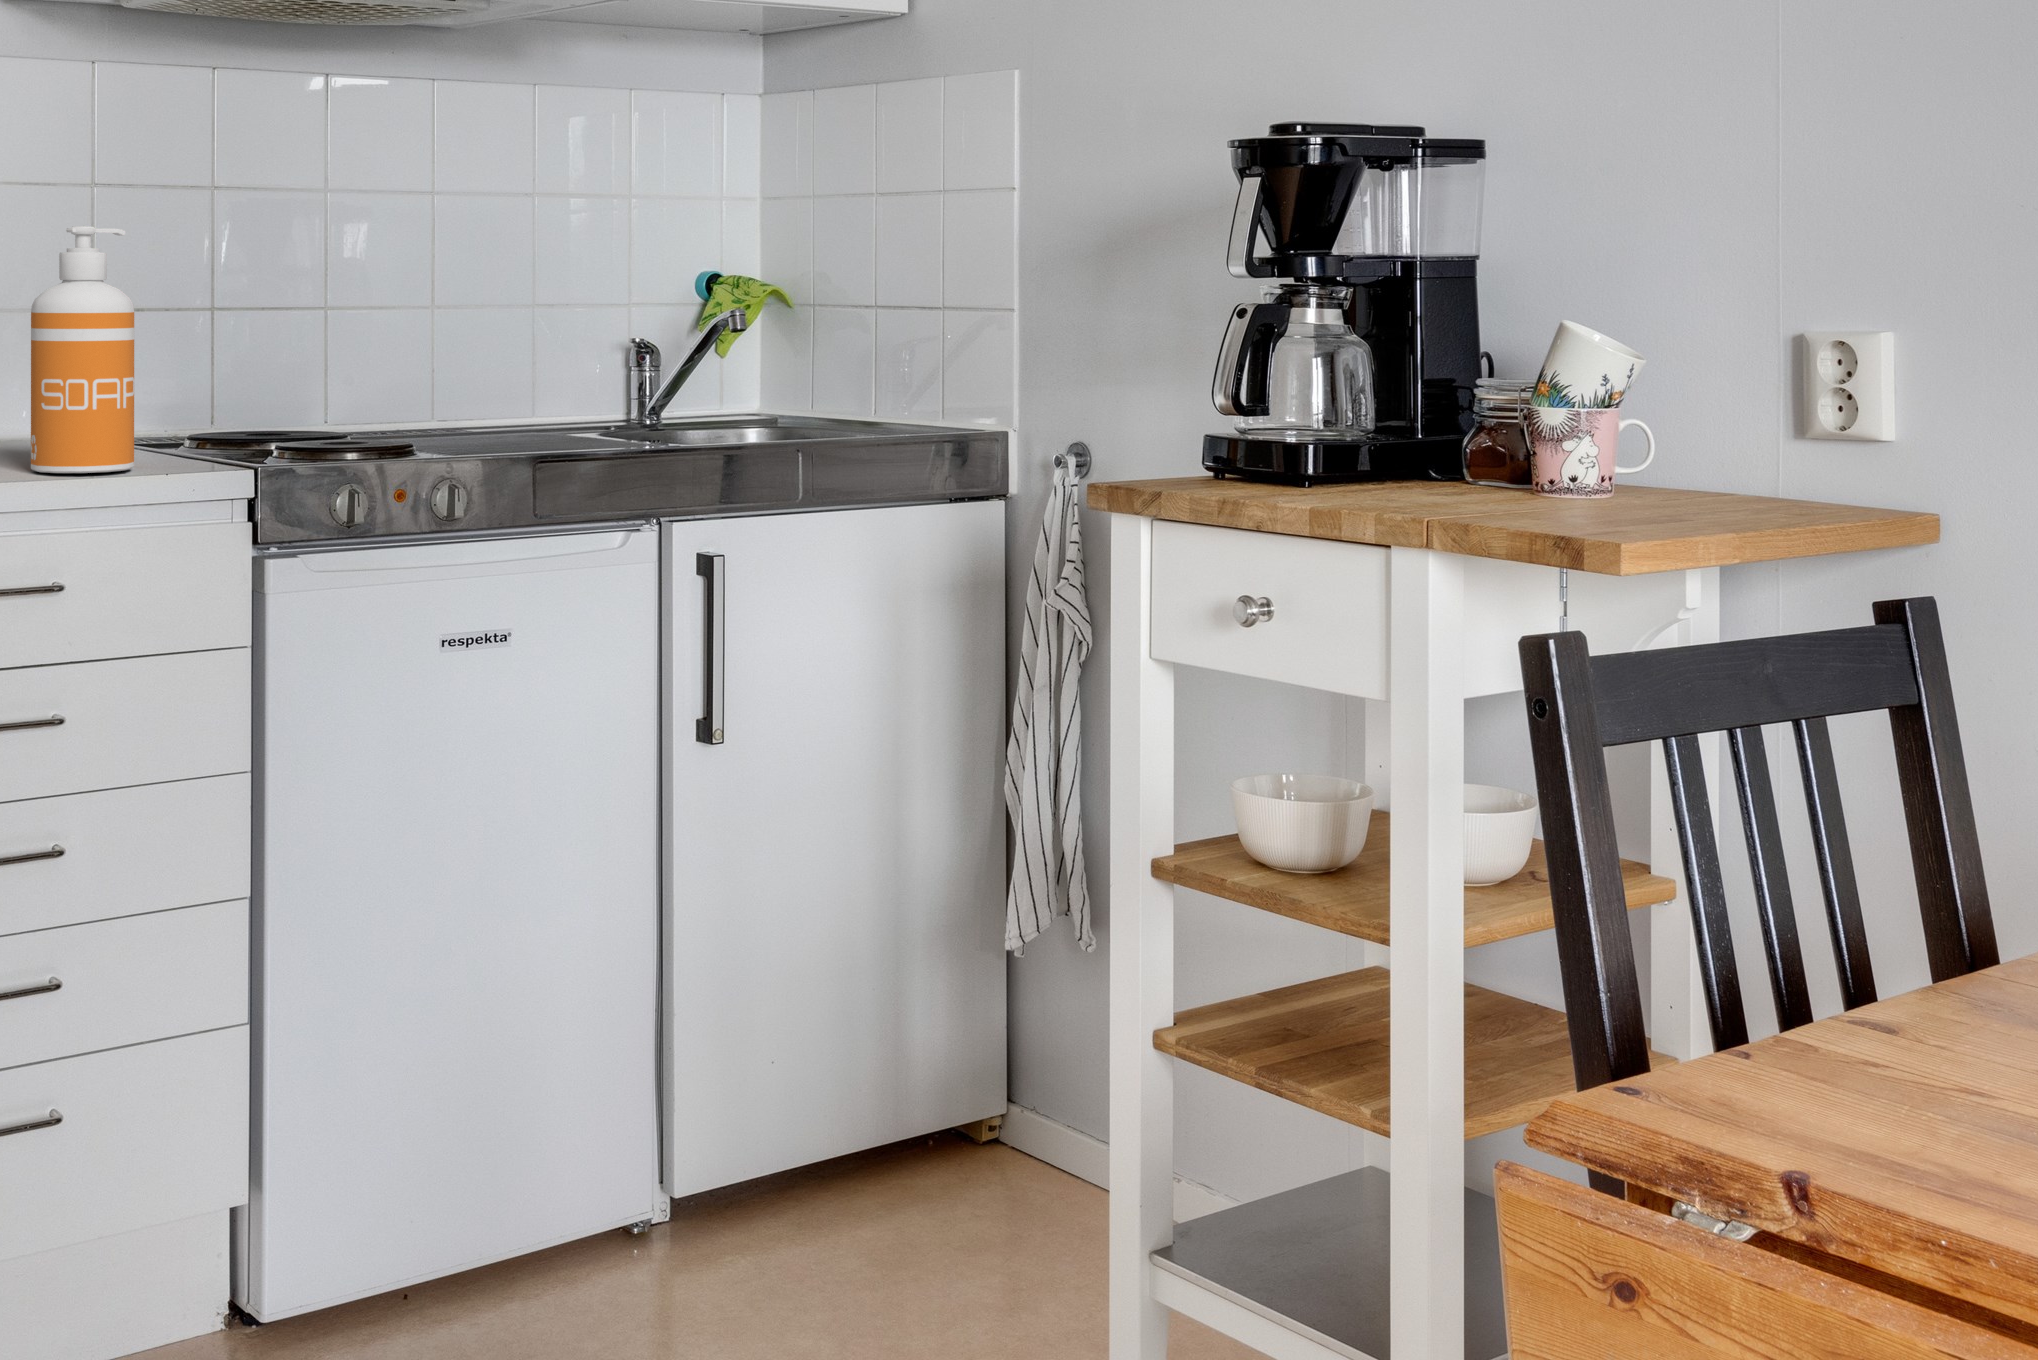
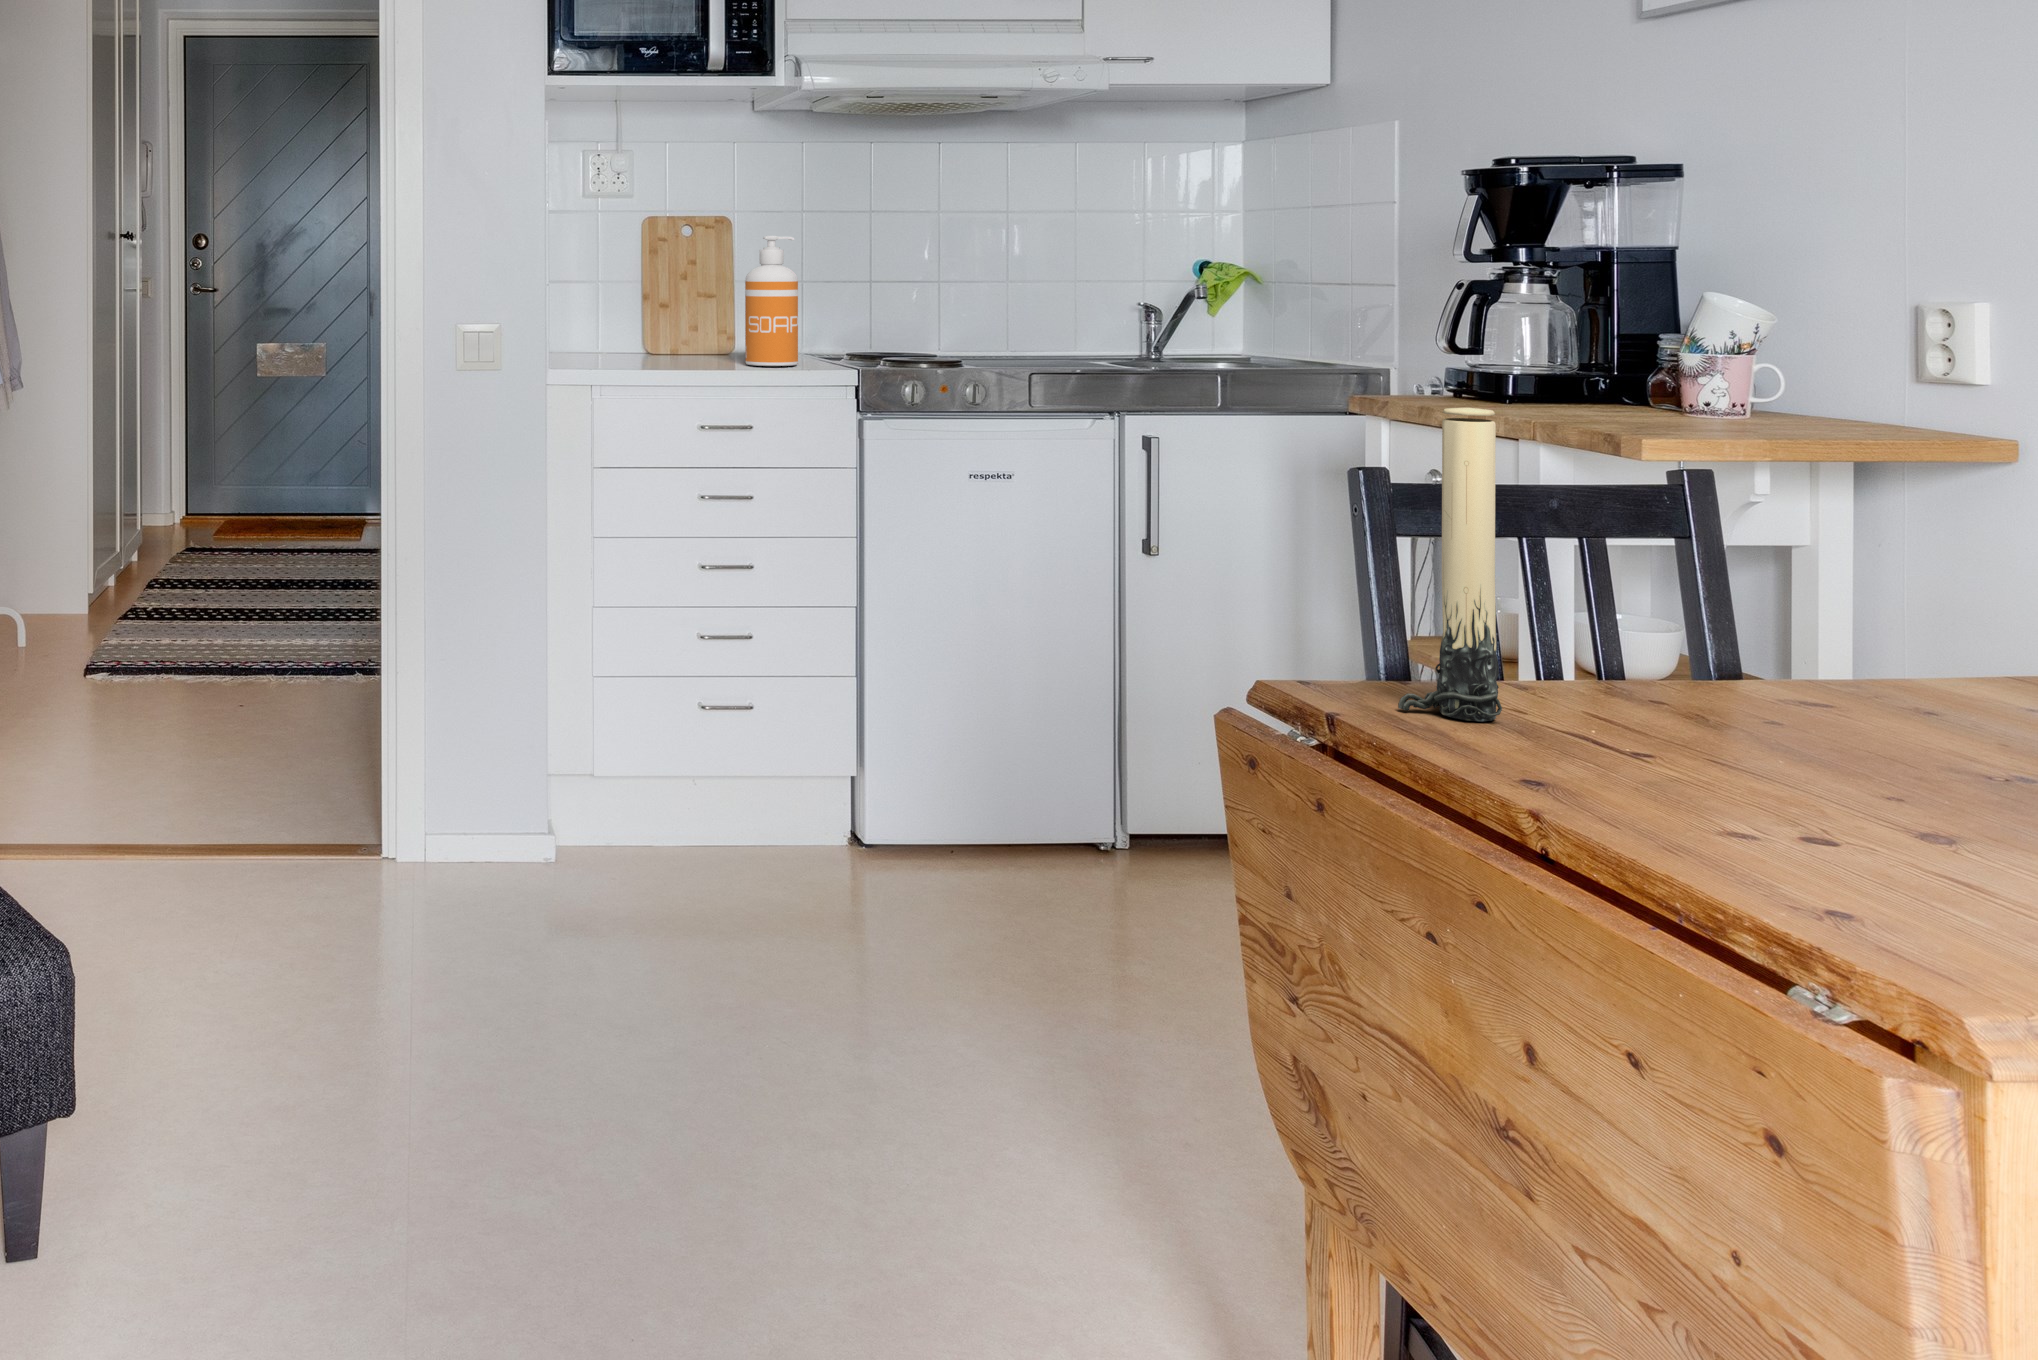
candle: none [1817,537,1985,1118] -> present [1398,408,1502,721]

